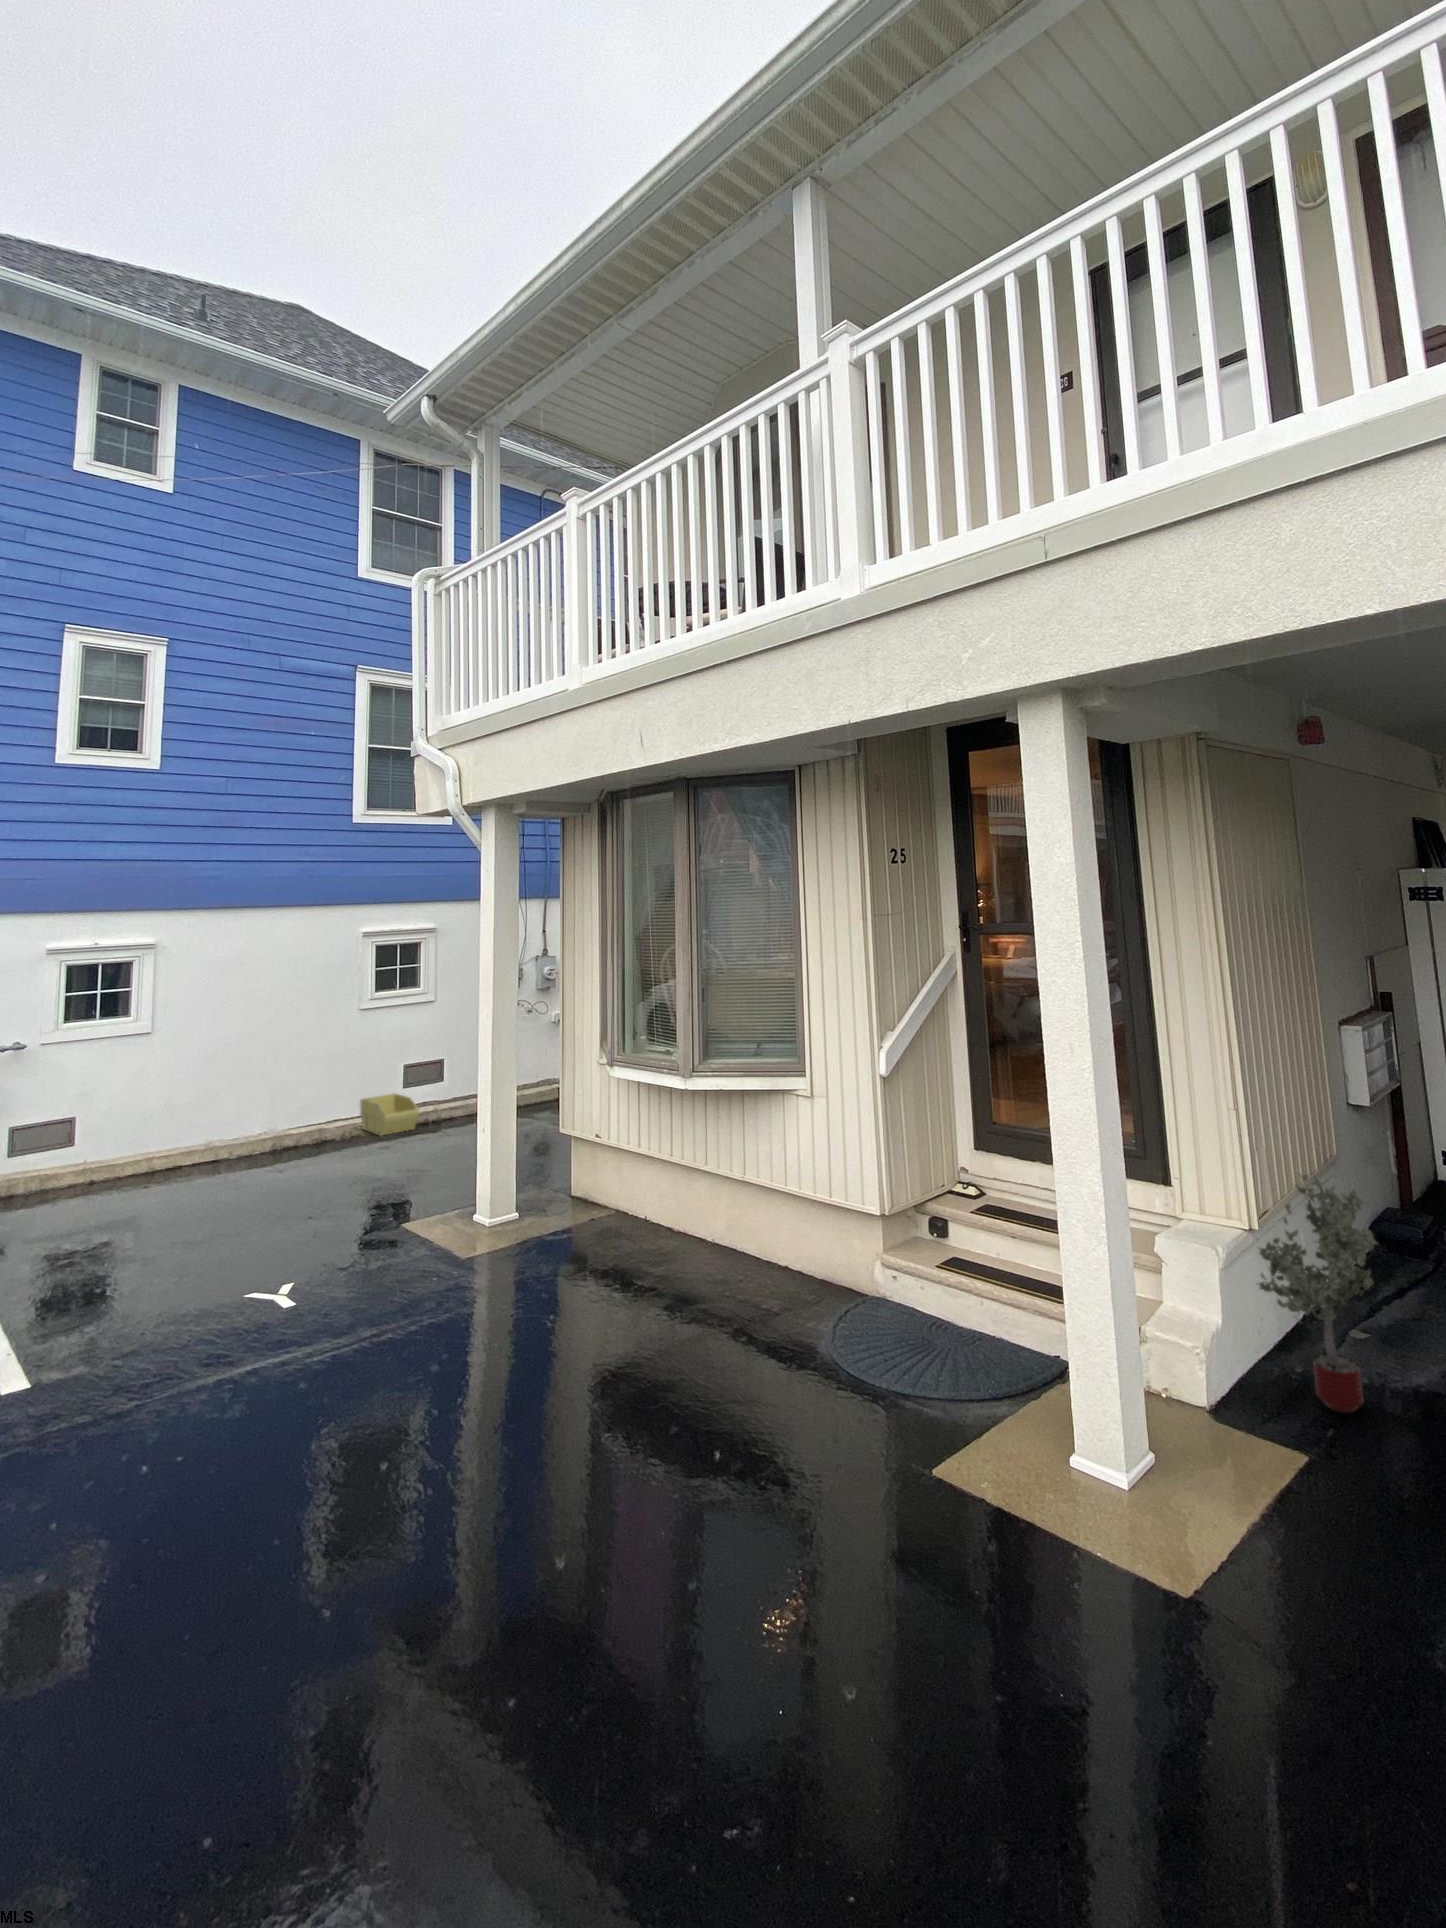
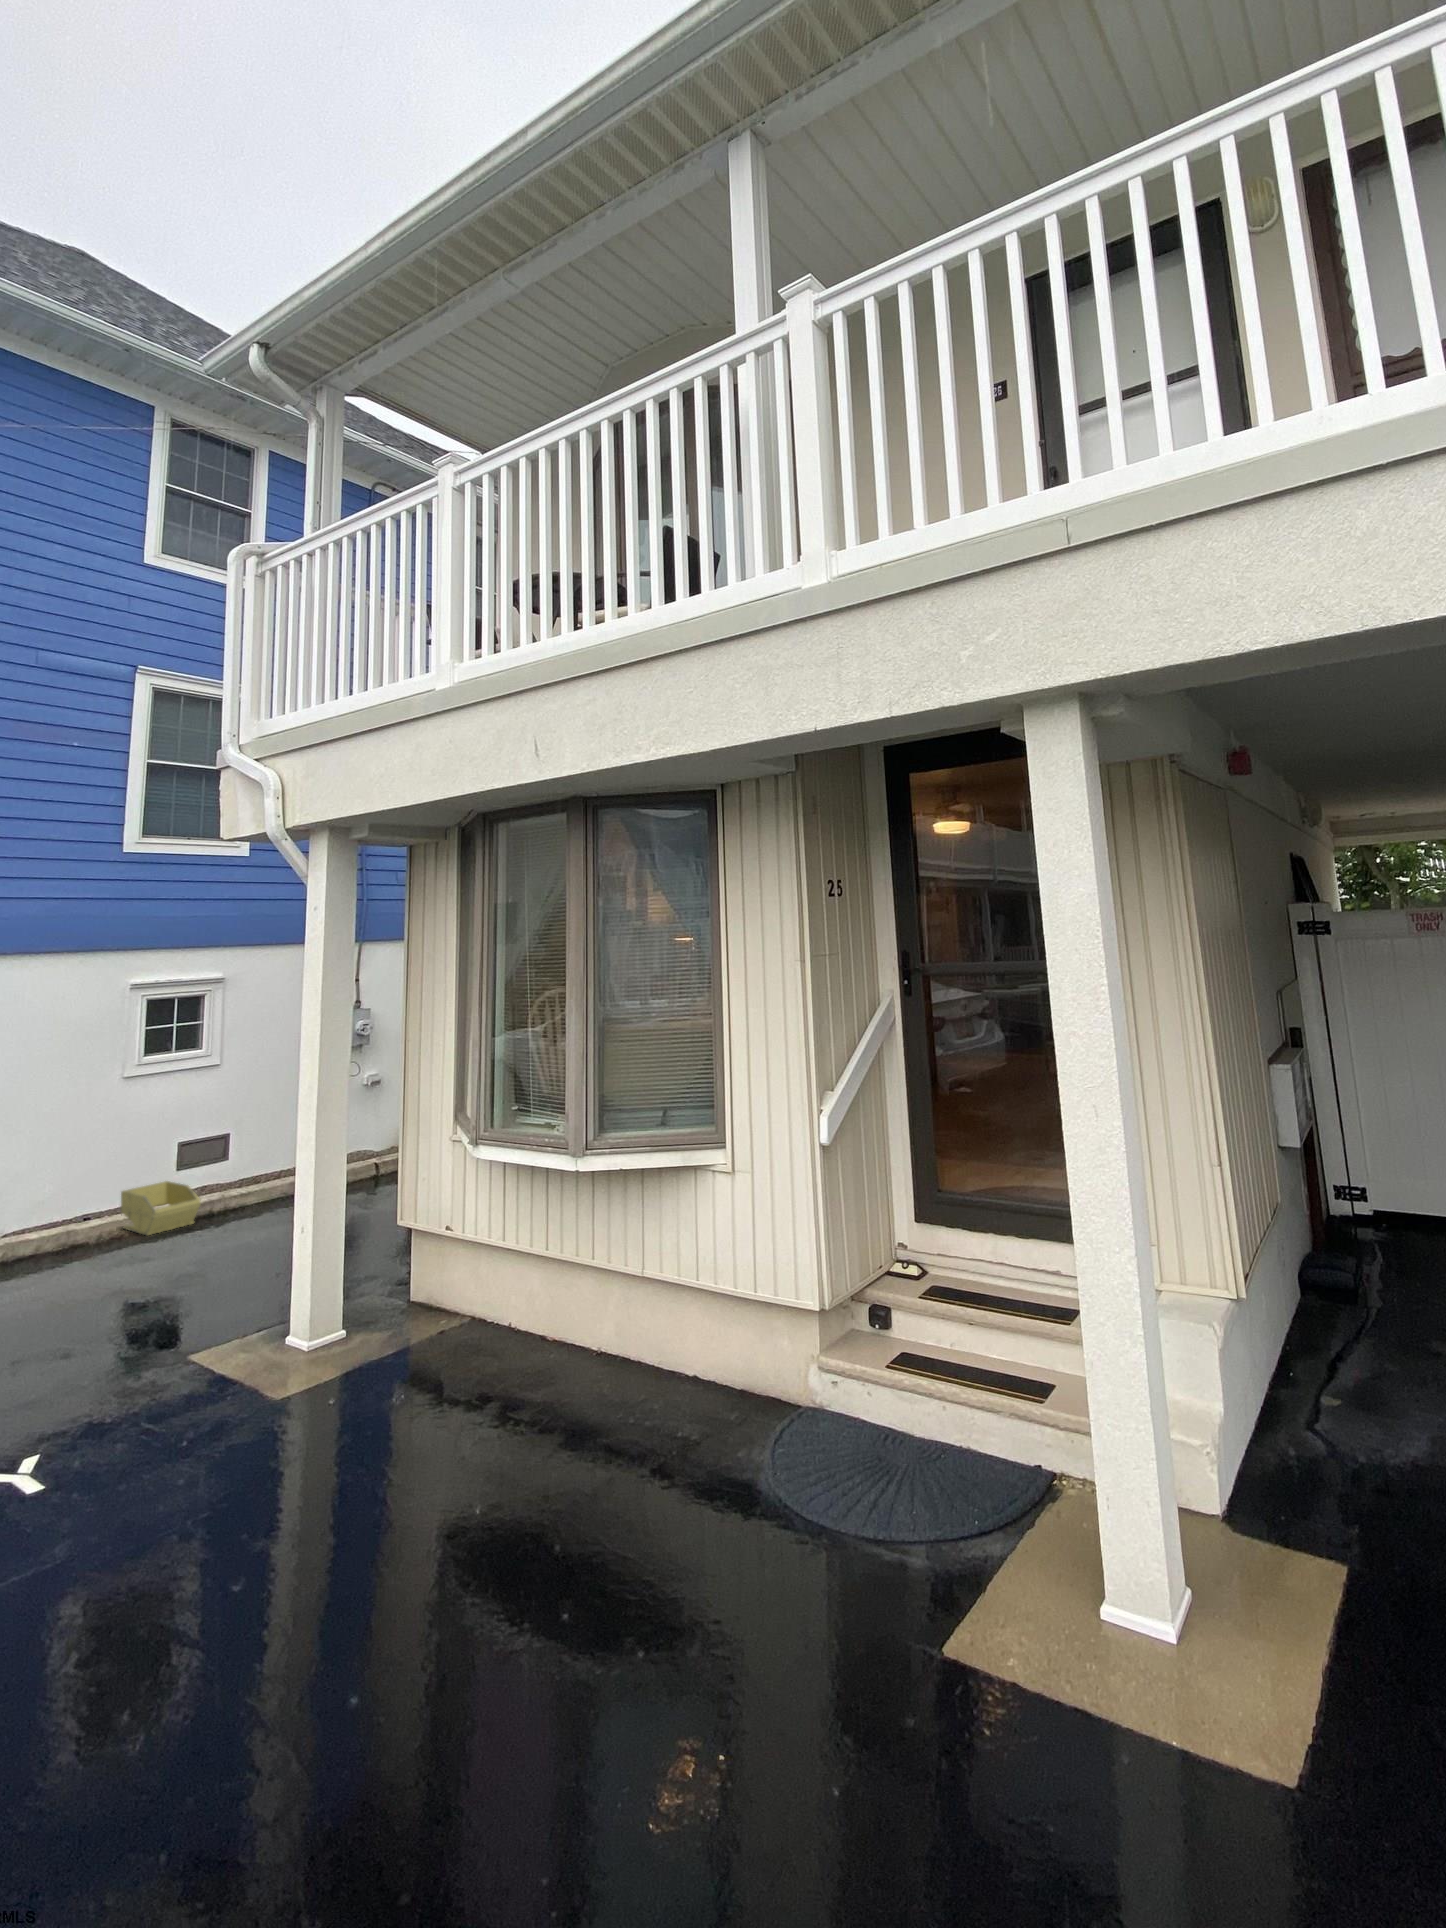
potted tree: present [1256,1174,1378,1413] -> none [1248,1230,1376,1499]

